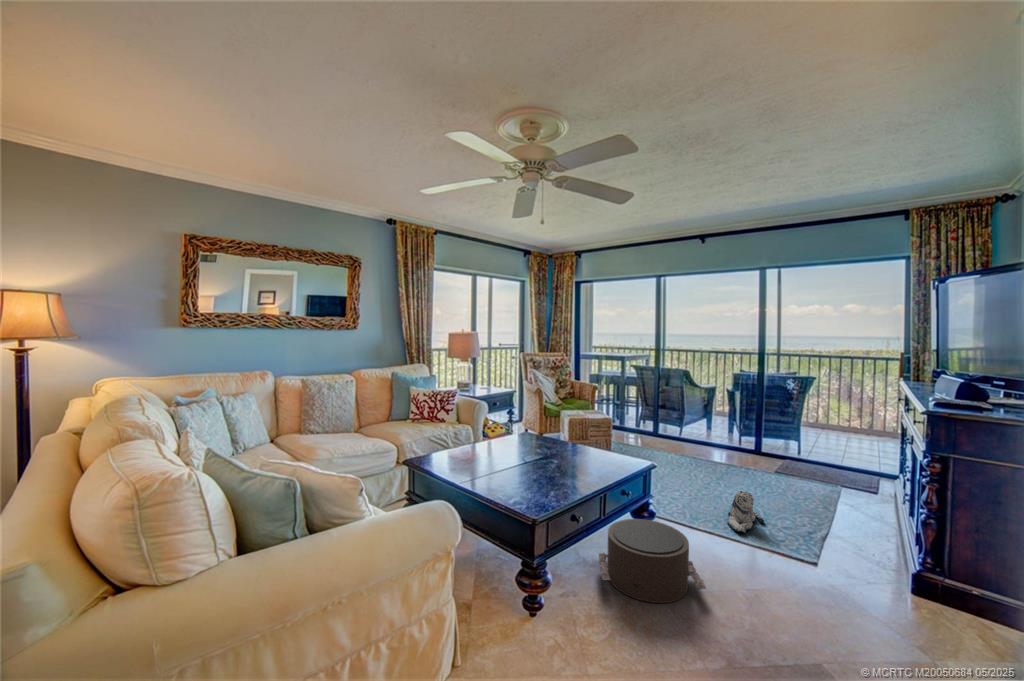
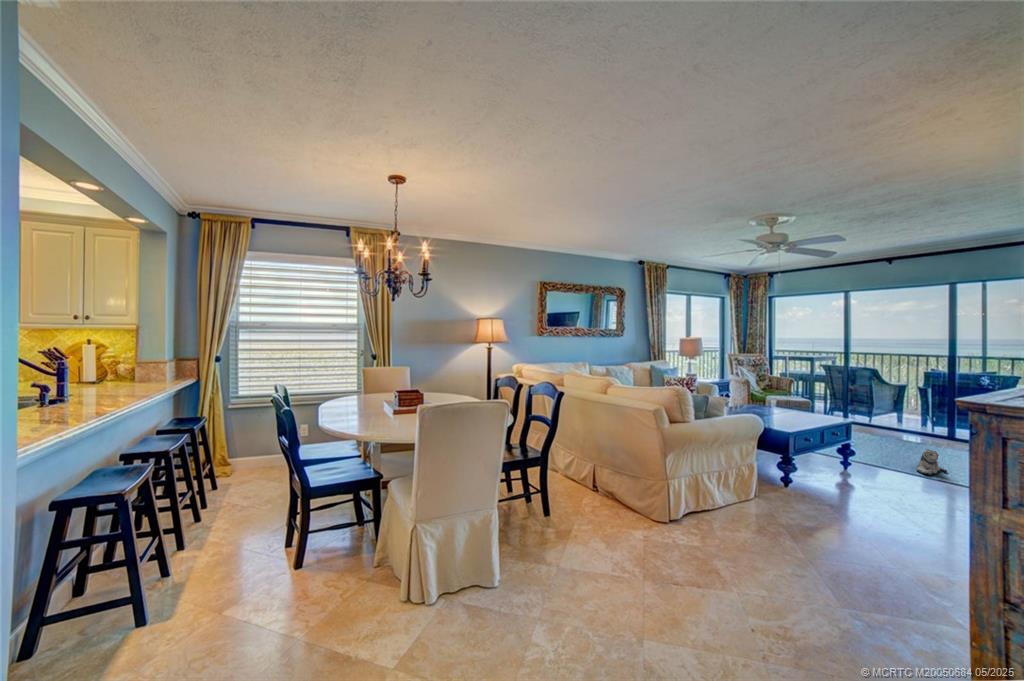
pouf: present [599,519,706,603] -> none [824,453,902,493]

